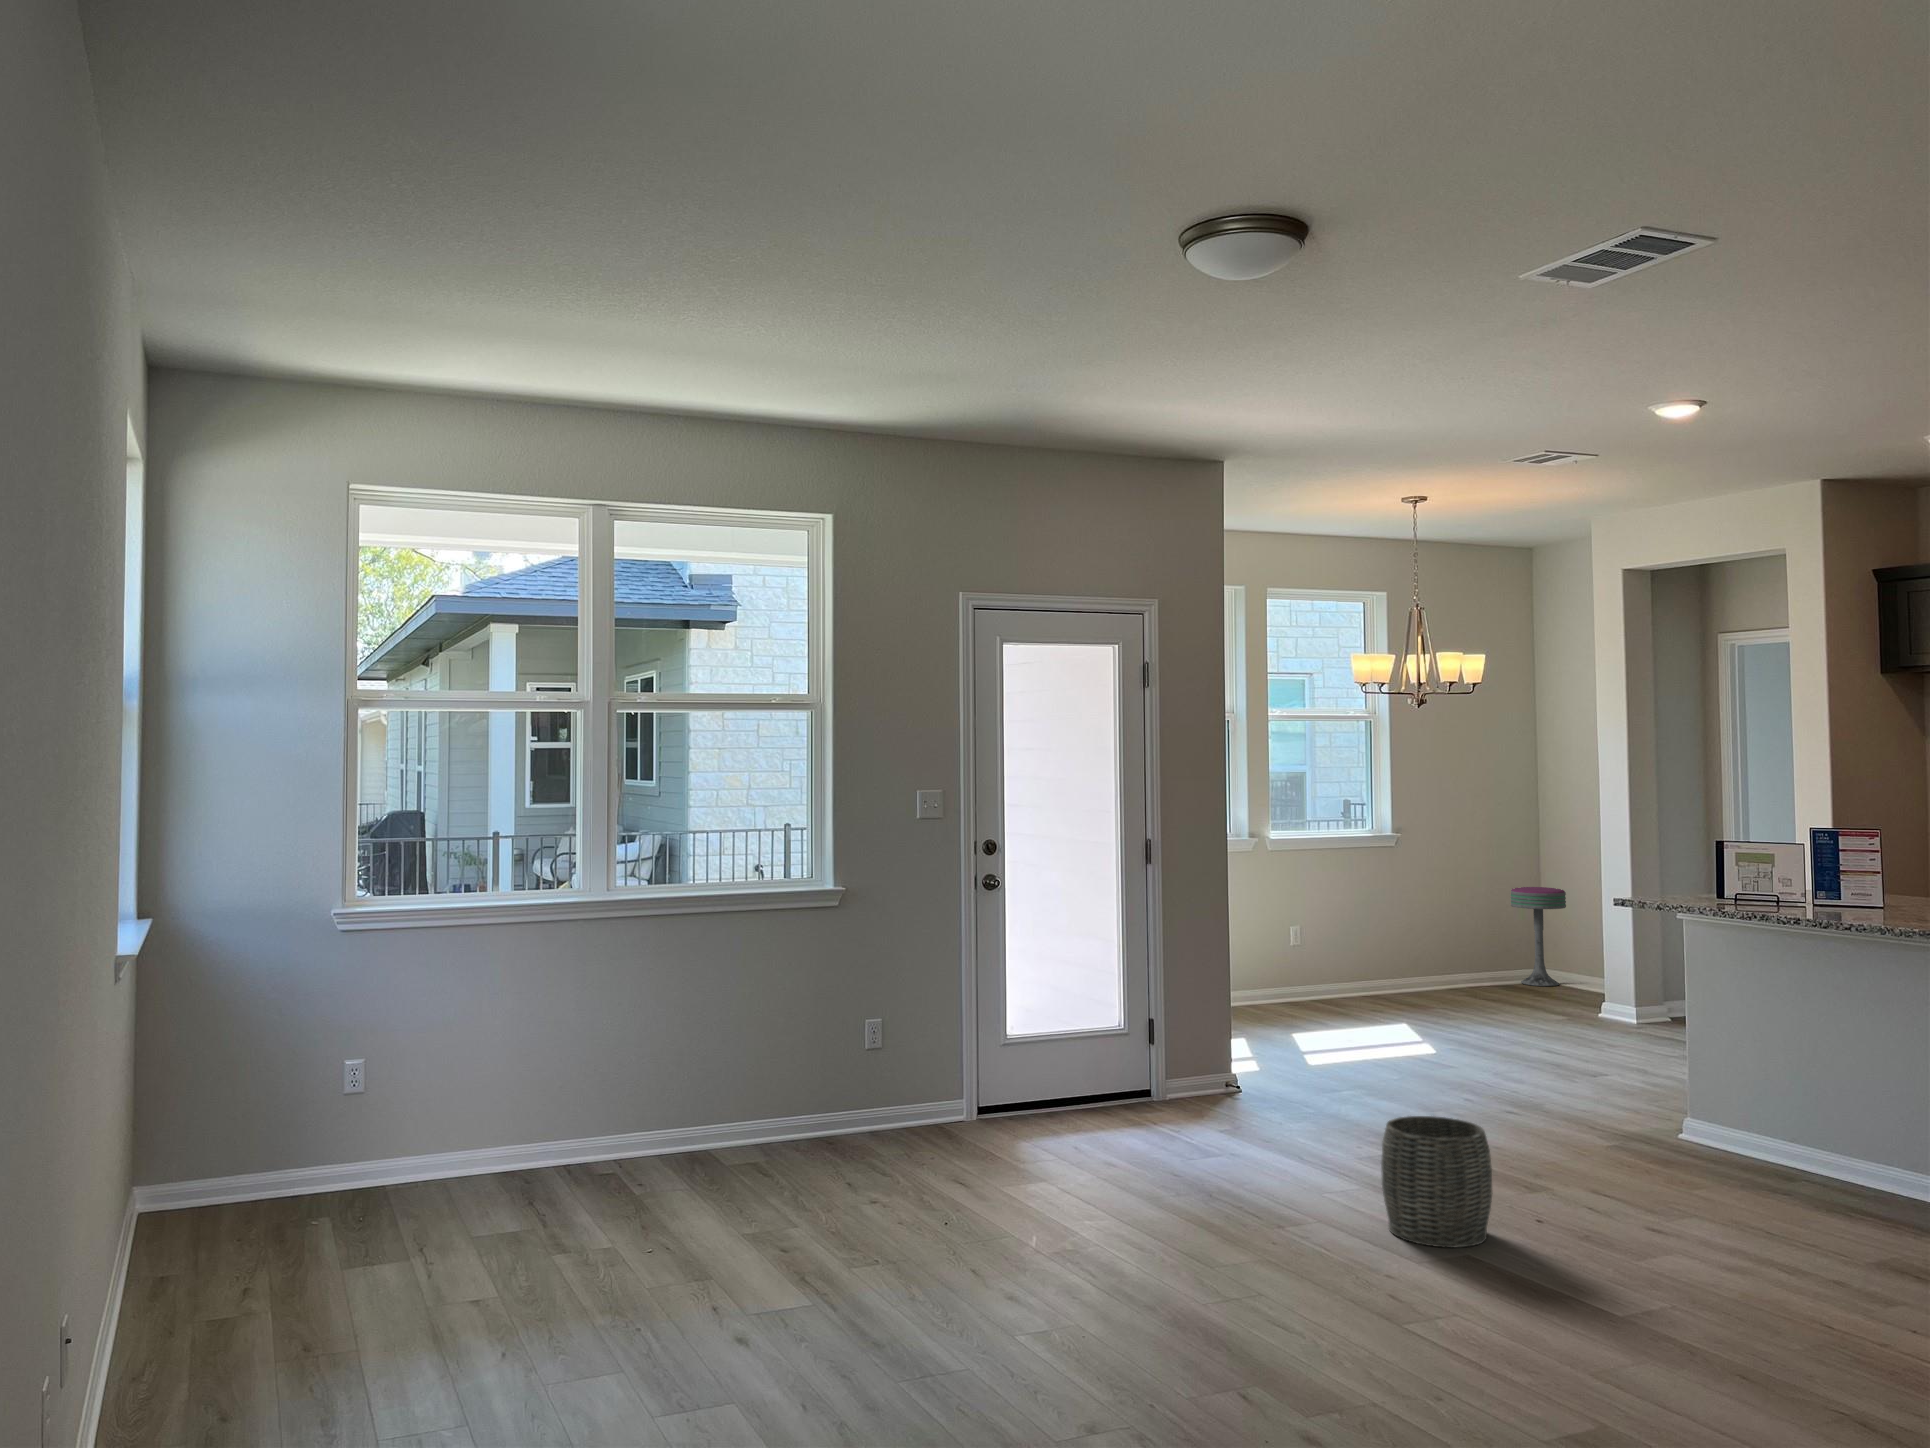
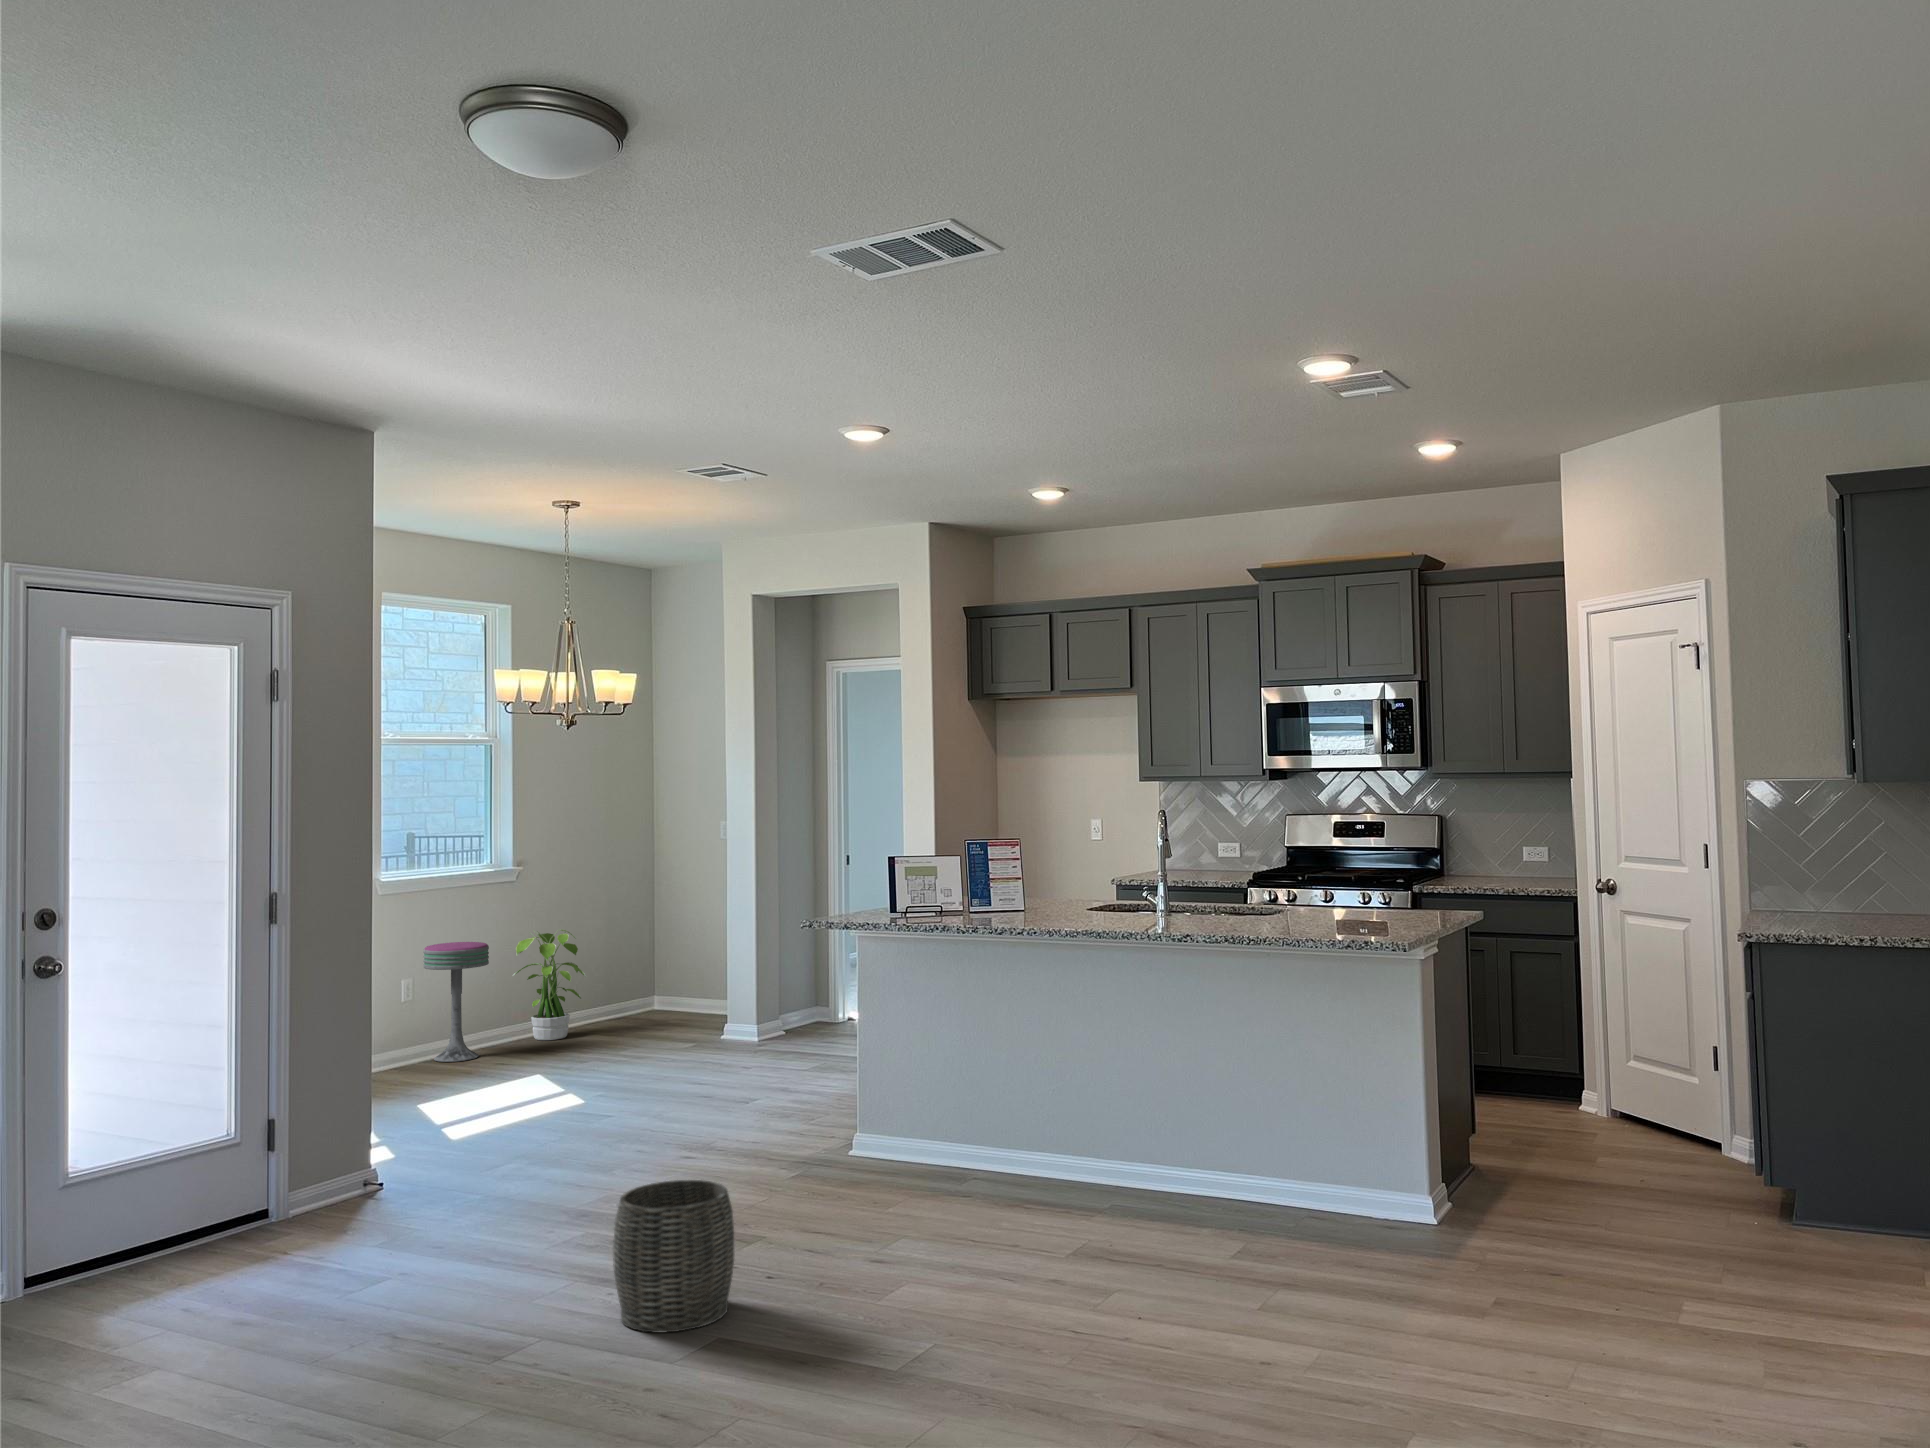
bar stool: present [1511,887,1566,986] -> present [424,942,489,1062]
potted plant: none [1394,892,1463,995] -> present [513,930,586,1040]

